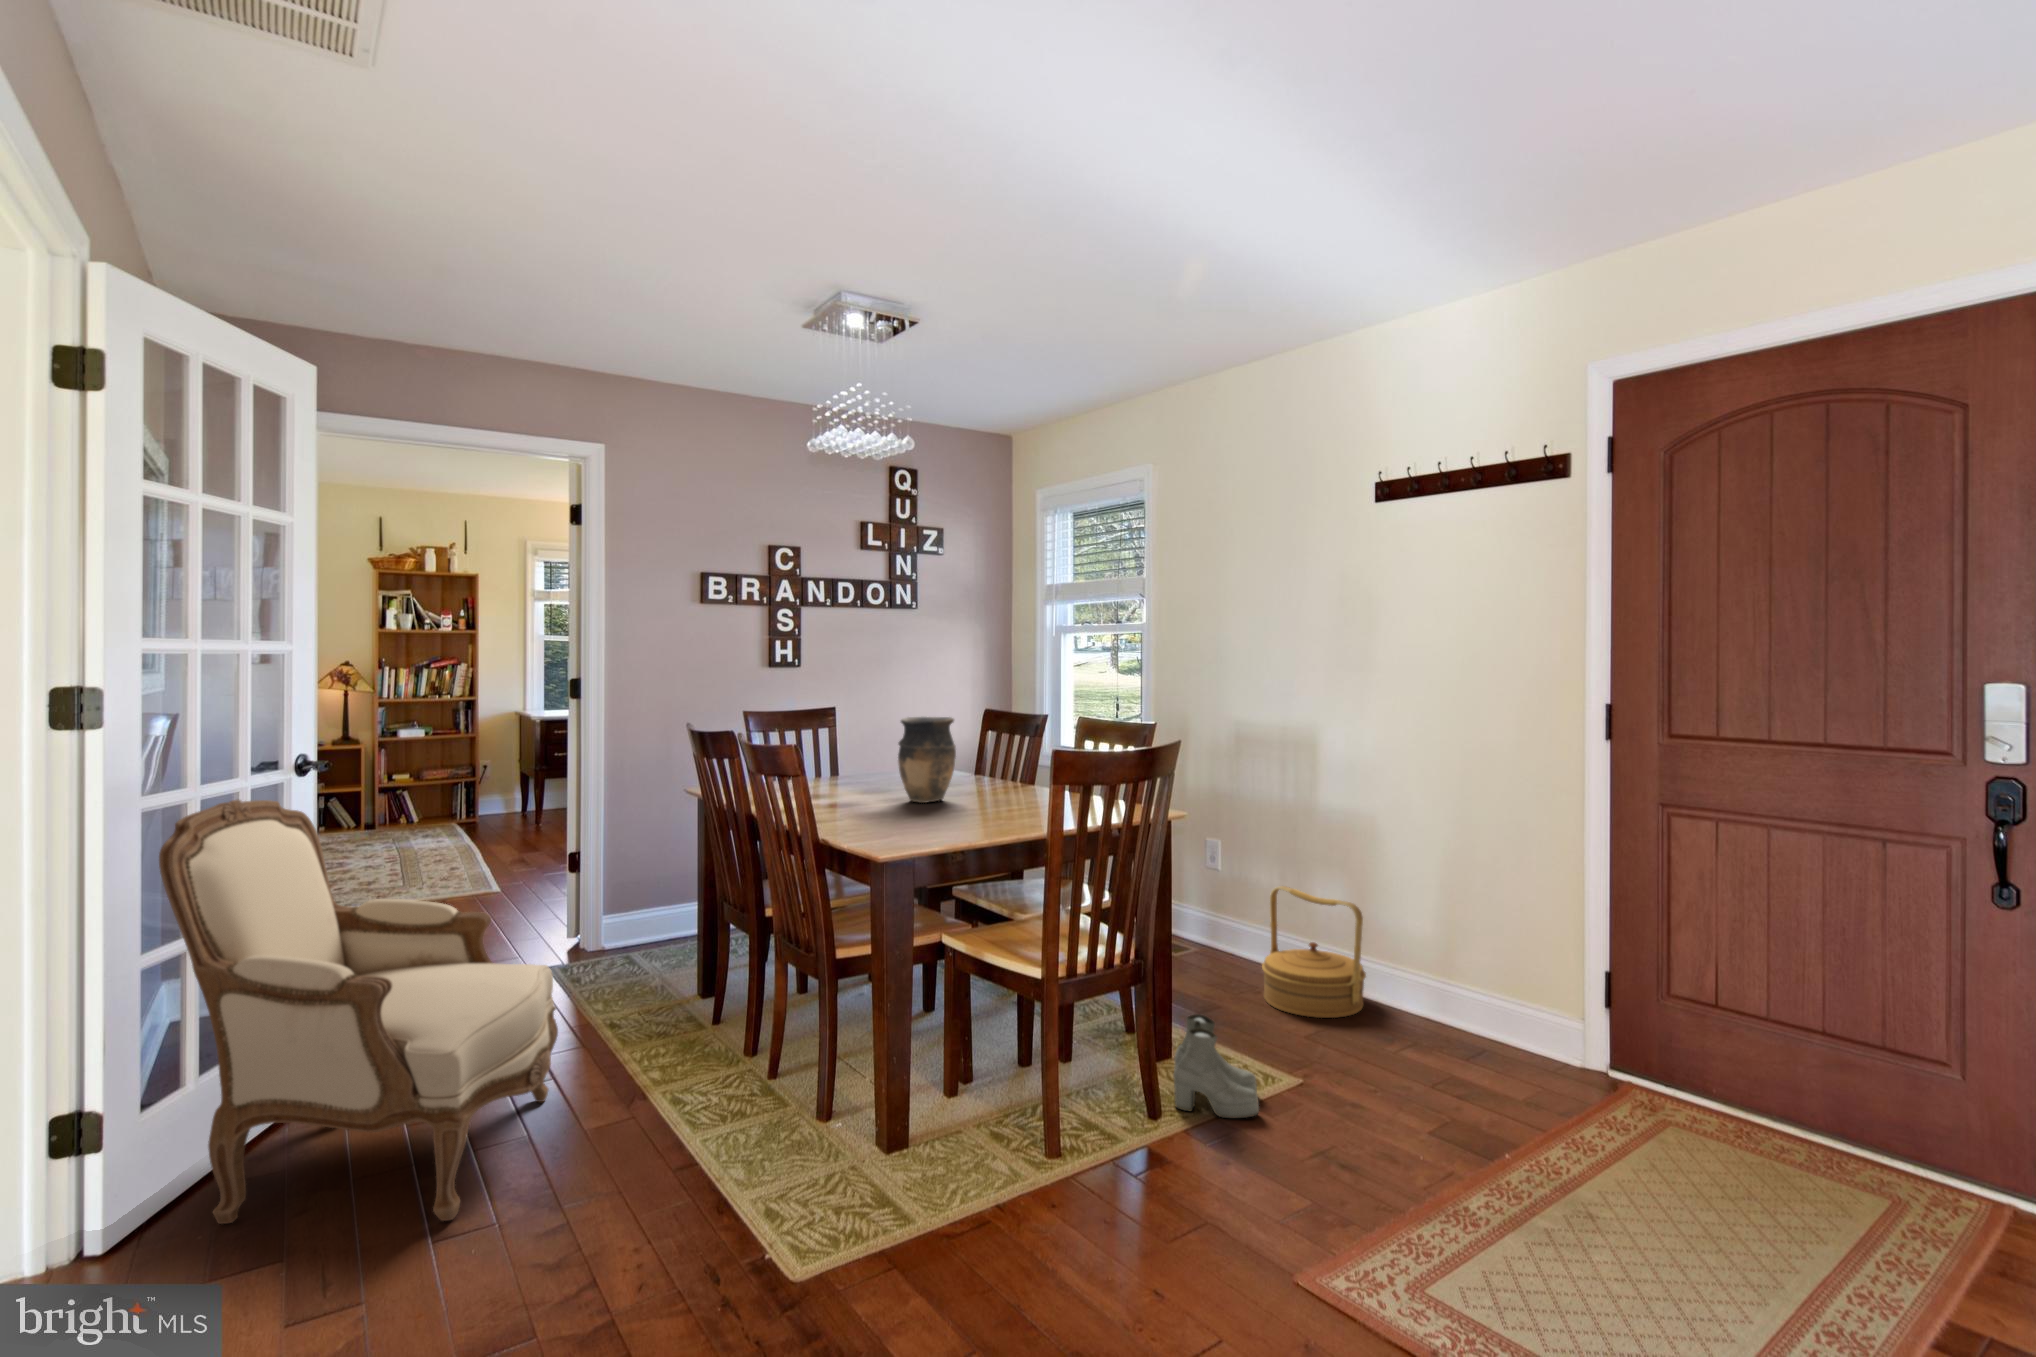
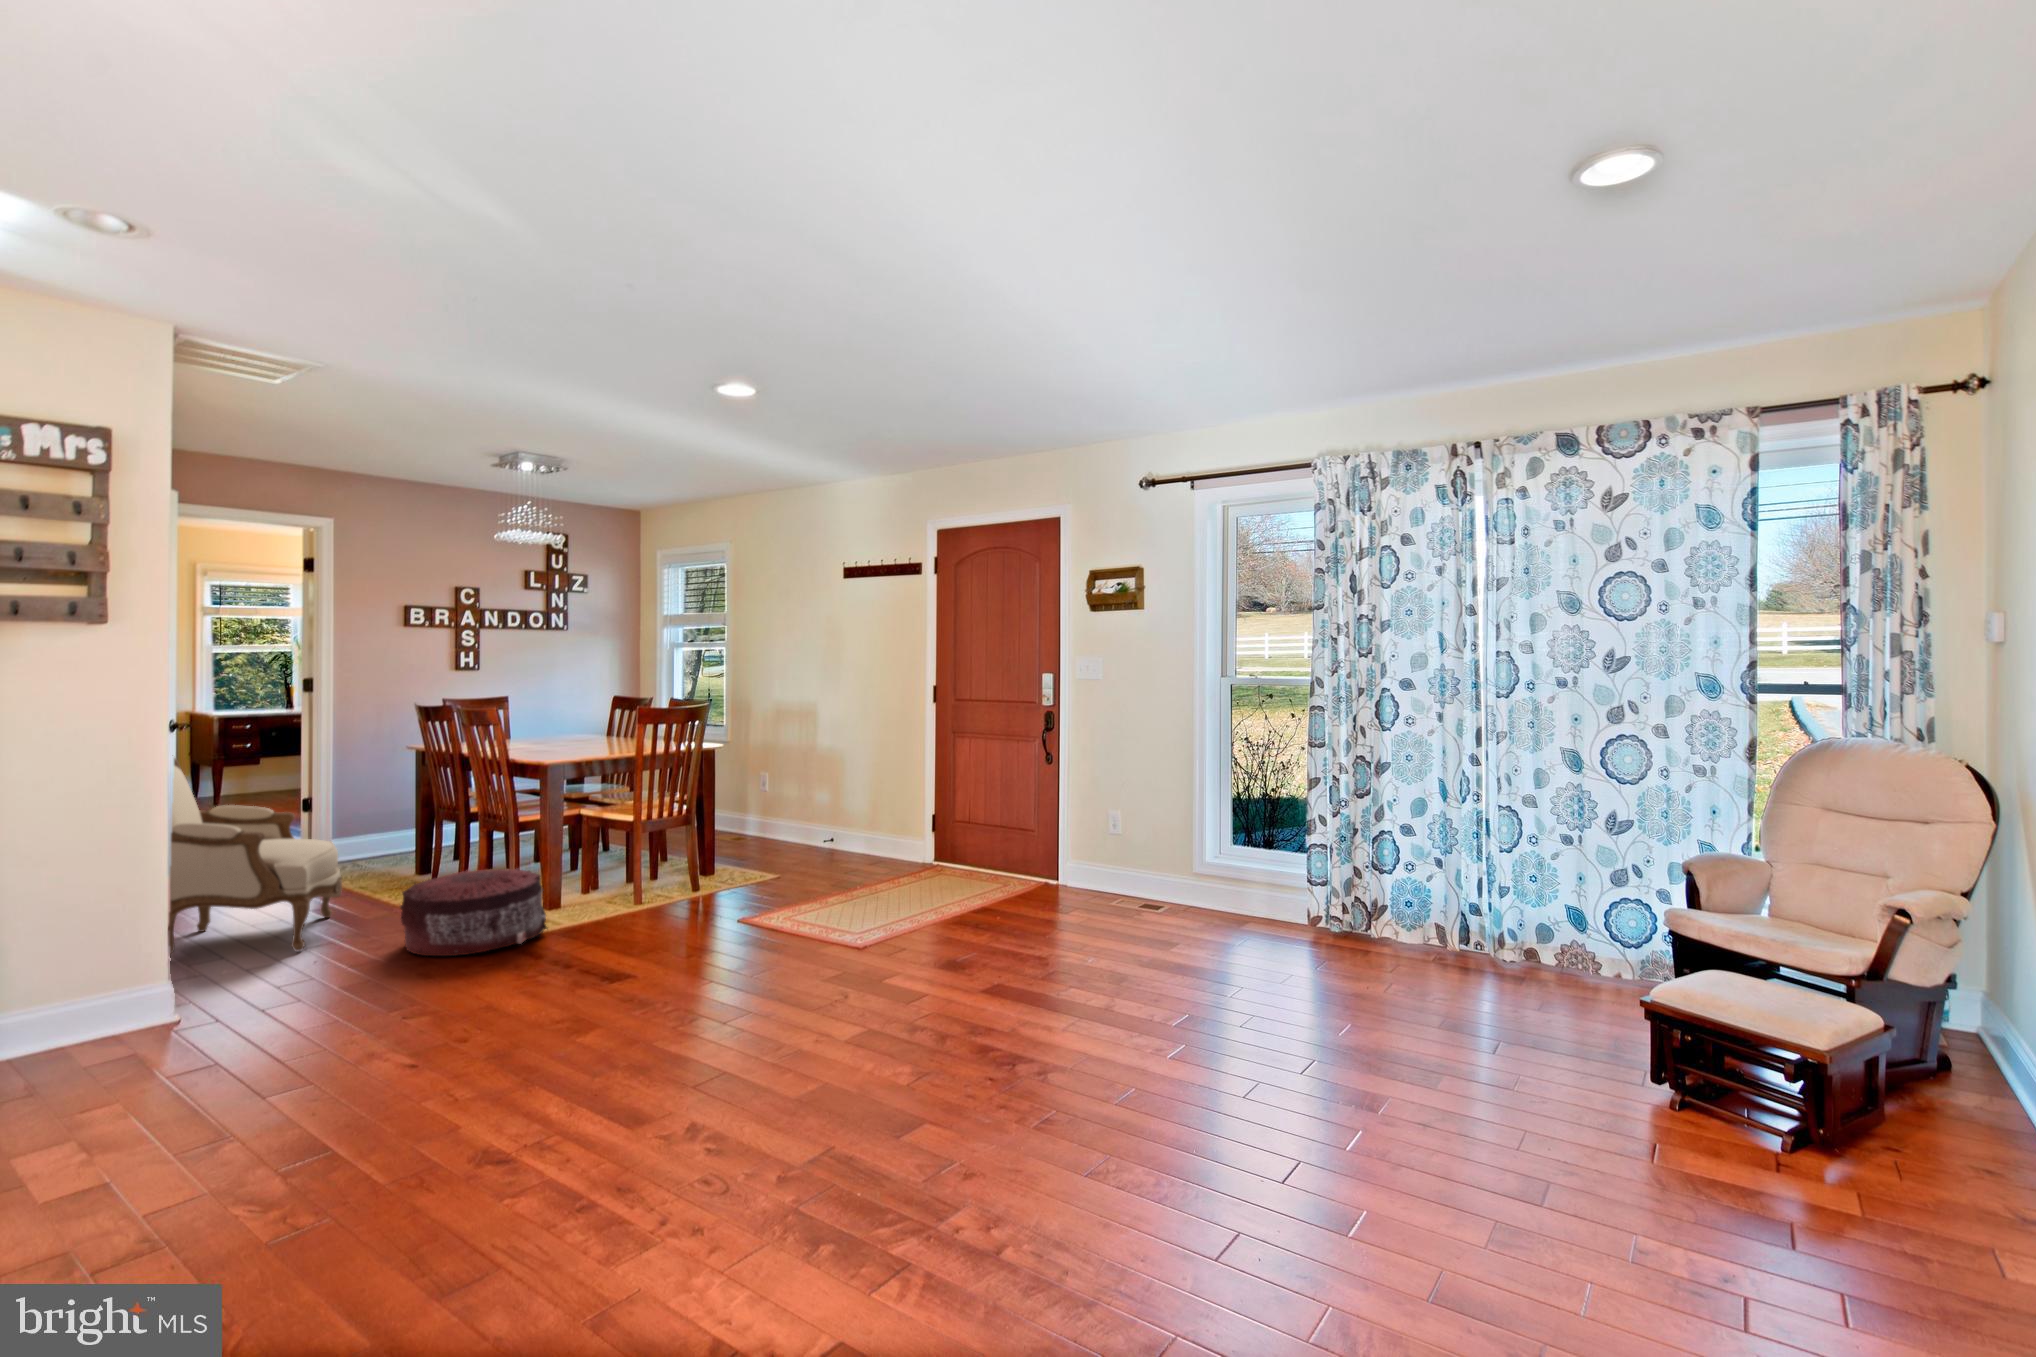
vase: present [898,717,956,803] -> none [550,701,587,750]
woven basket: present [1262,886,1366,1018] -> none [775,796,832,863]
boots: present [1174,1014,1259,1118] -> none [702,851,748,896]
pouf: none [619,1054,899,1297] -> present [400,868,547,956]

